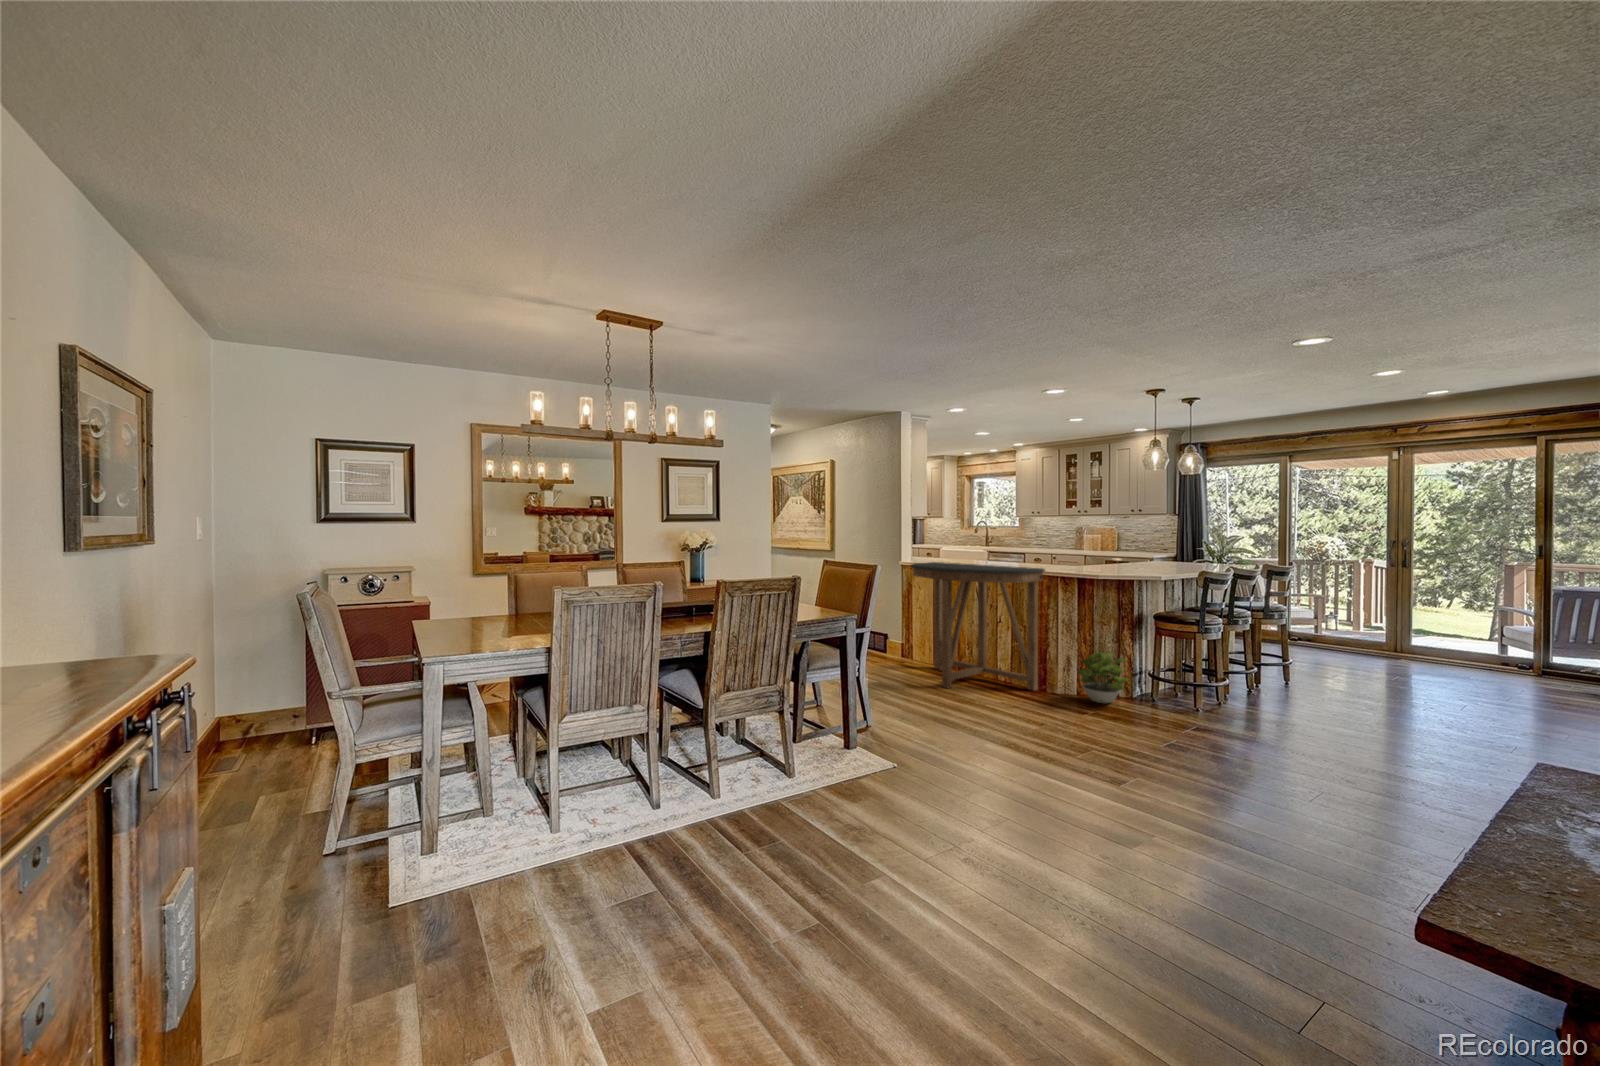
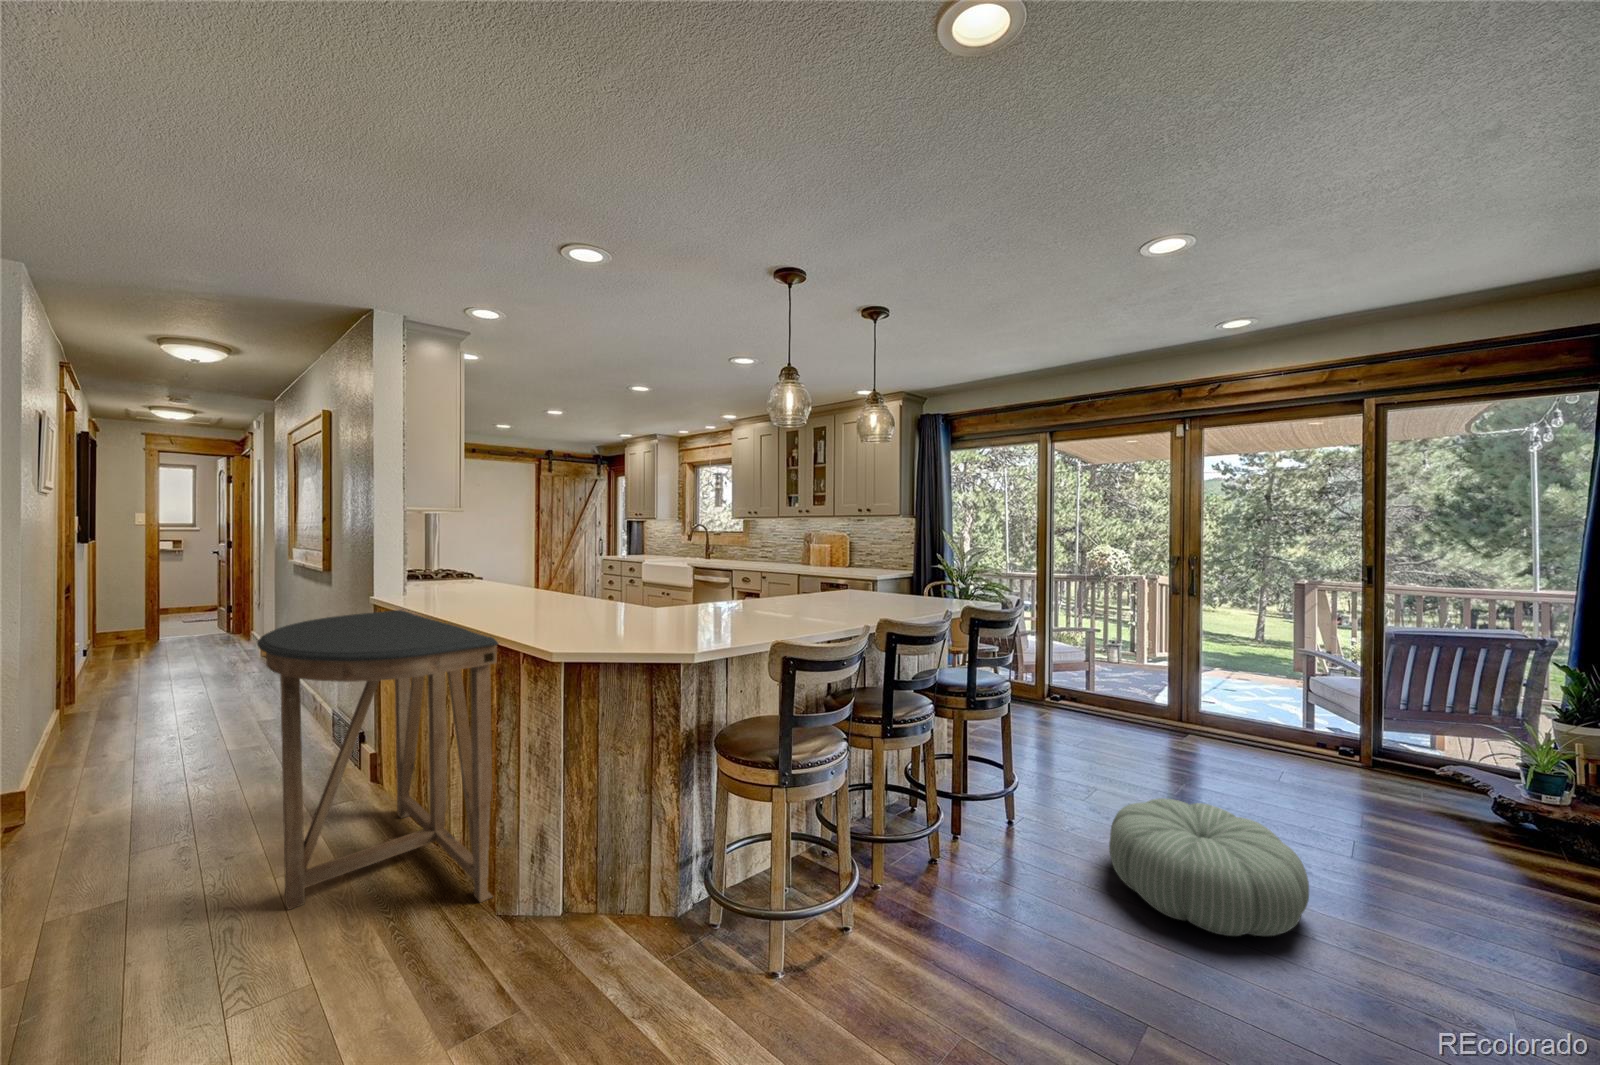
potted plant: present [1078,651,1128,703] -> none [498,816,628,961]
pouf: none [1362,664,1480,714] -> present [1109,798,1309,936]

